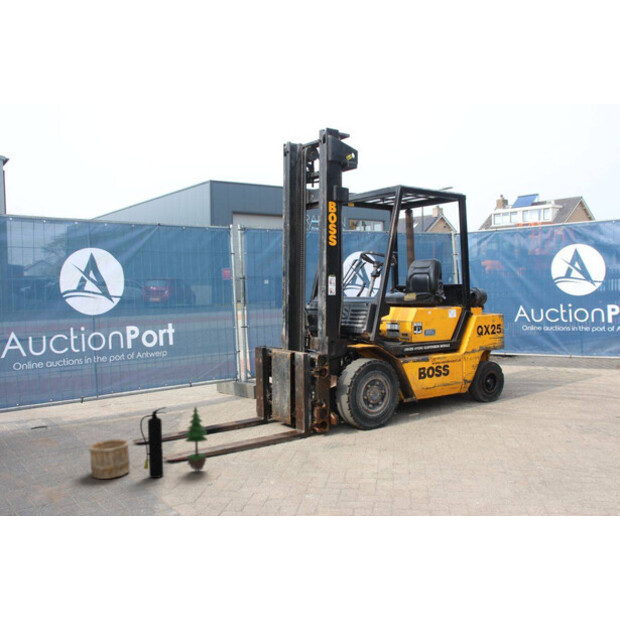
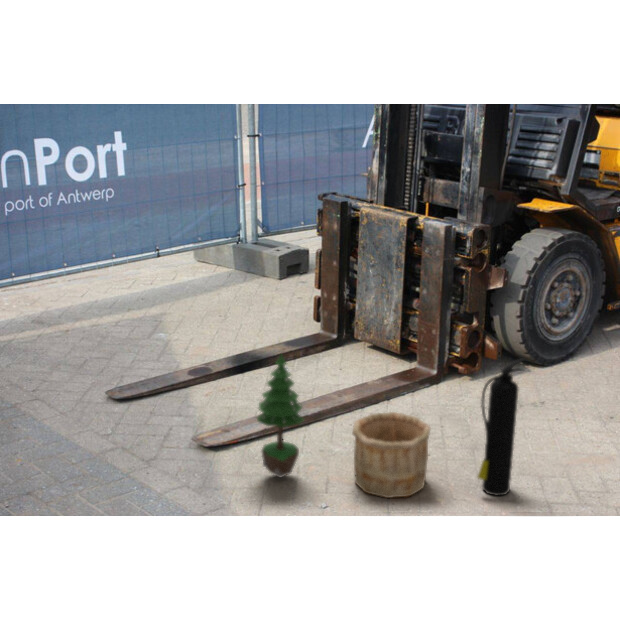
fire extinguisher: present [140,407,165,478] -> present [478,358,525,496]
wooden bucket: present [89,439,129,479] -> present [352,412,431,498]

